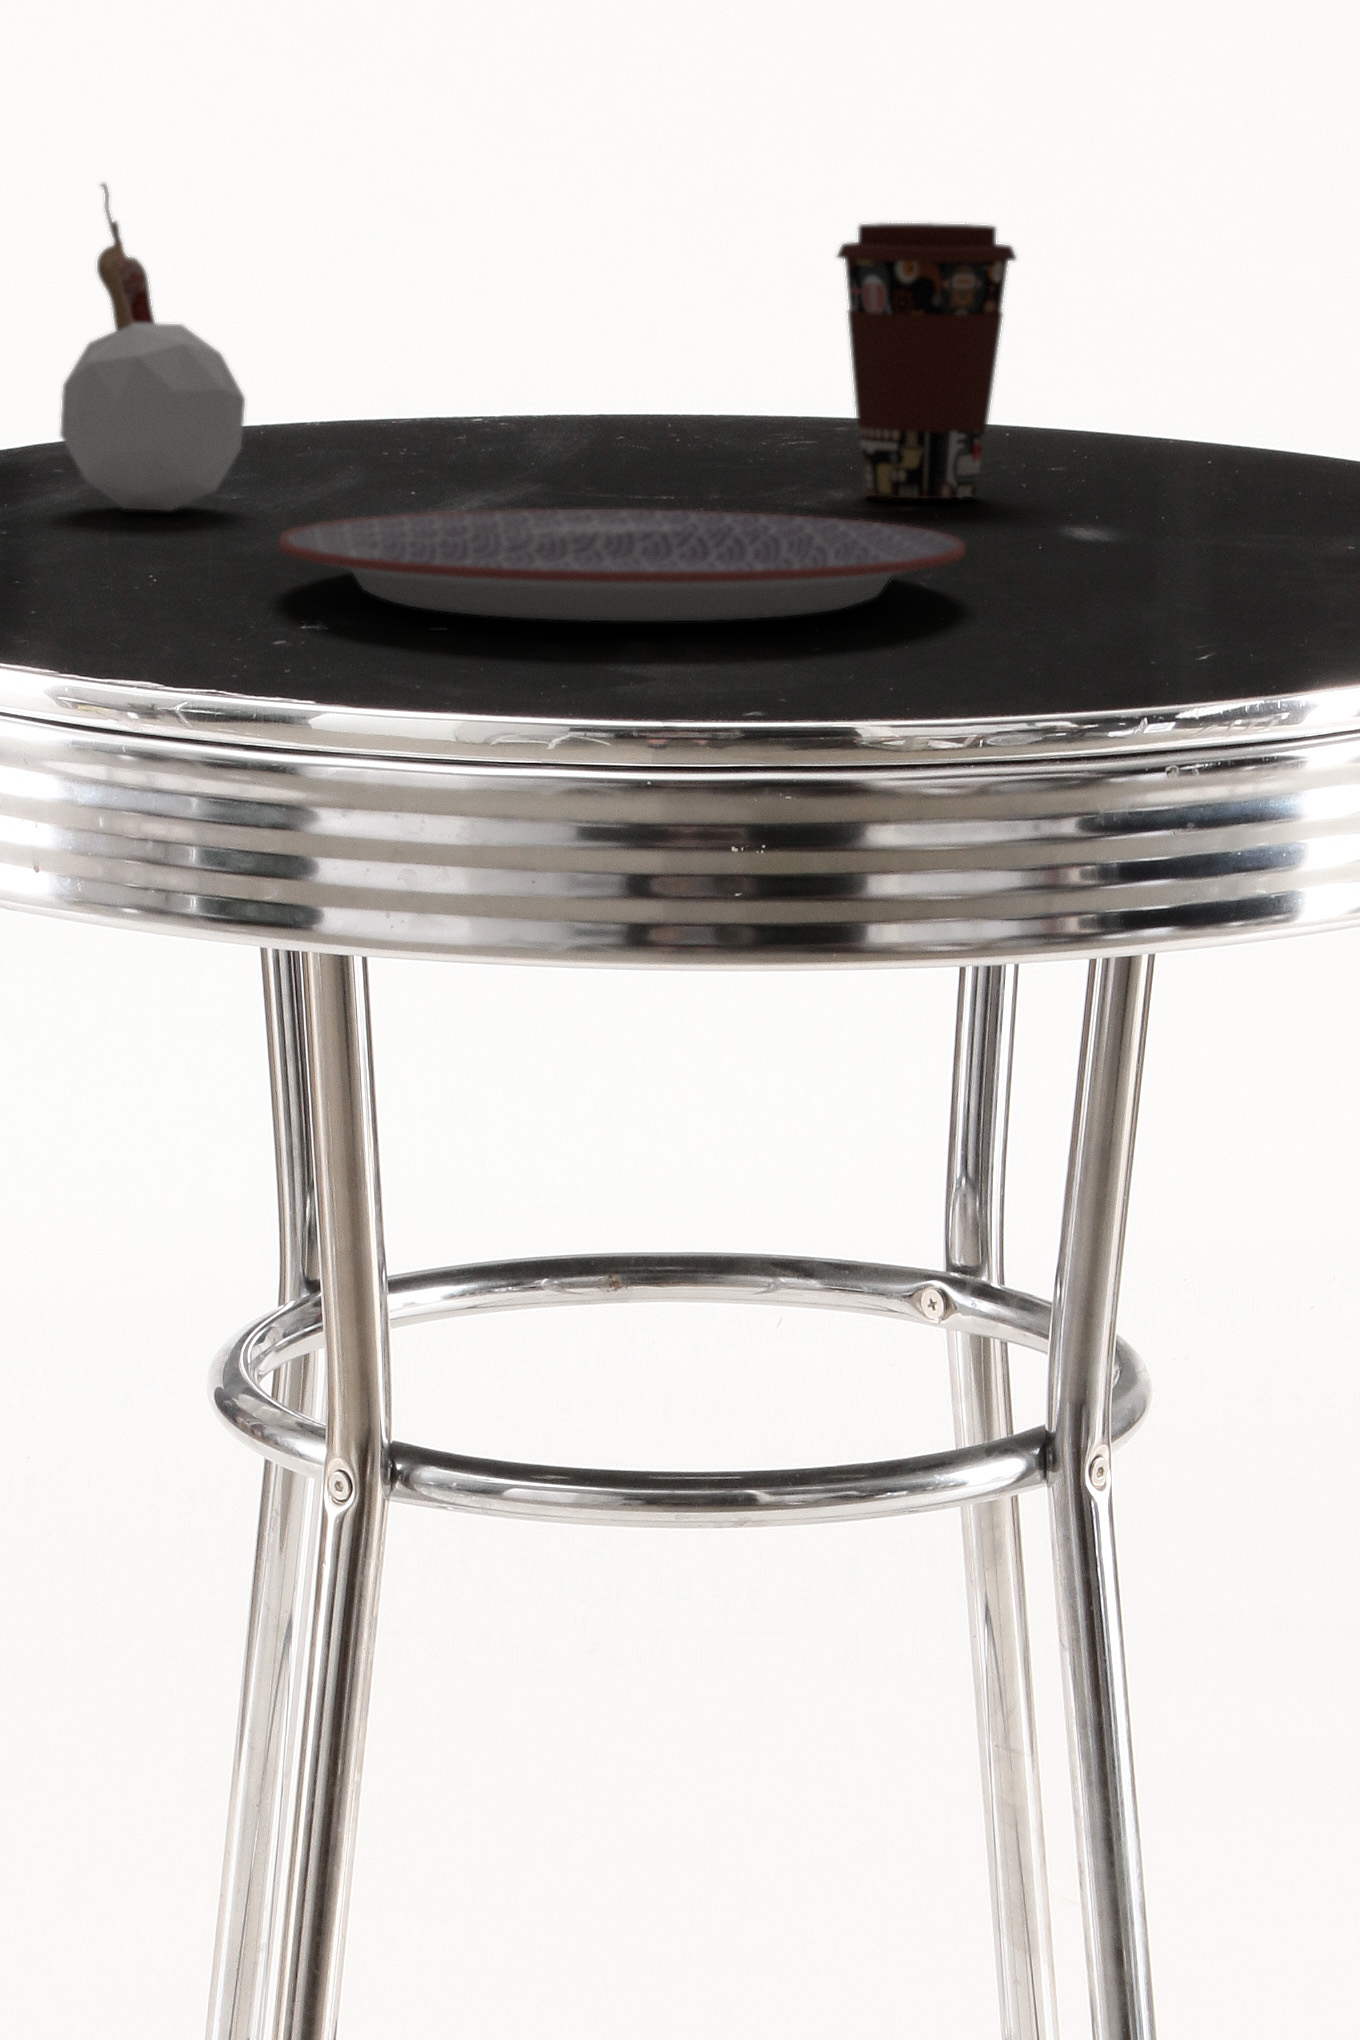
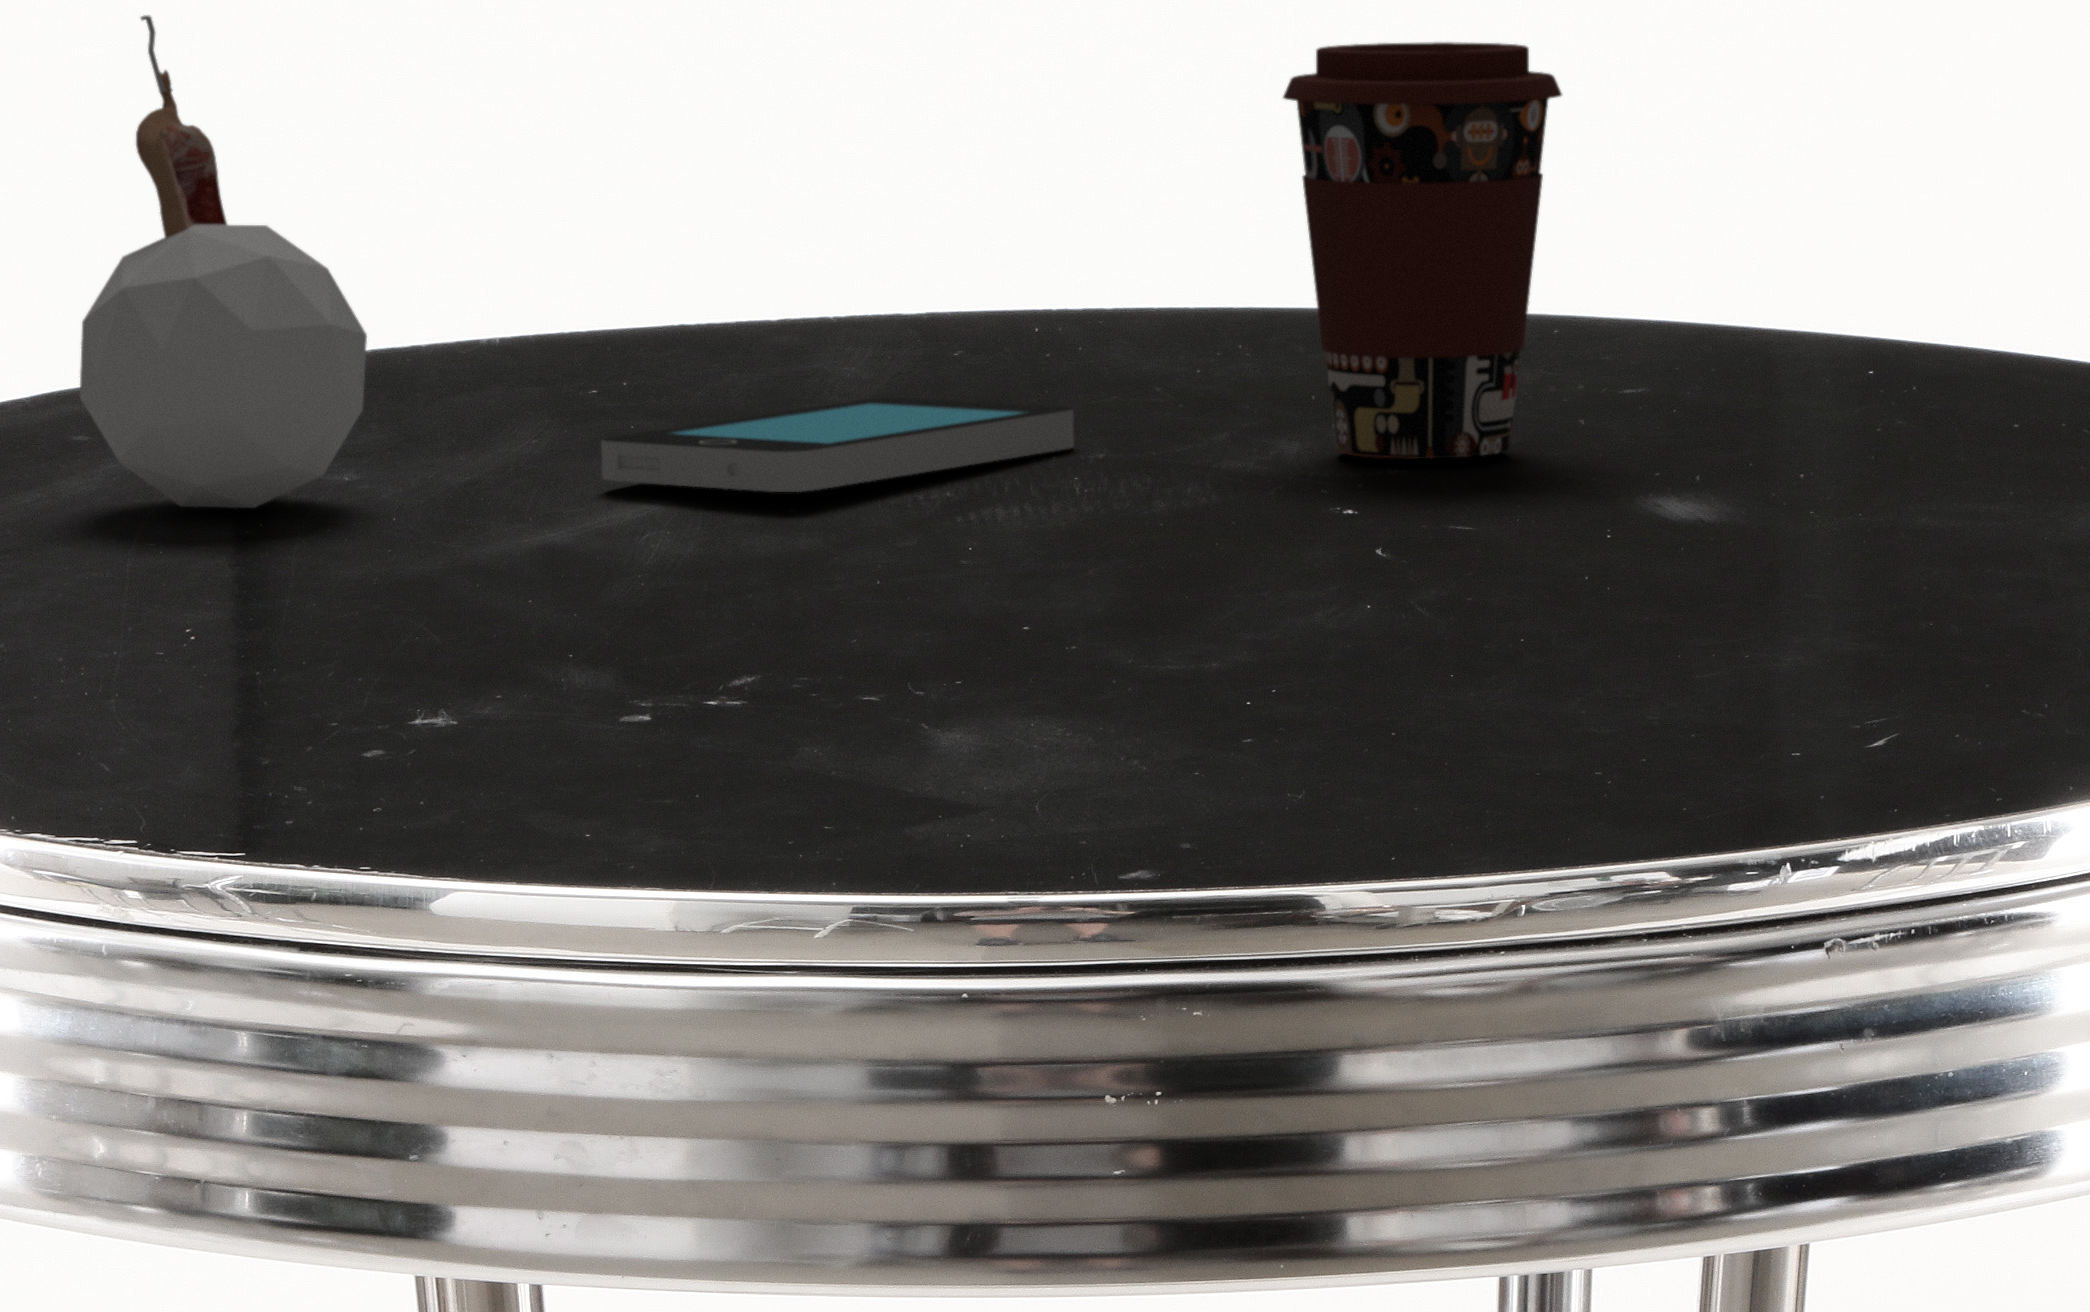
smartphone: none [393,455,695,508] -> present [601,398,1074,492]
plate: present [279,509,965,621] -> none [393,500,1495,705]

